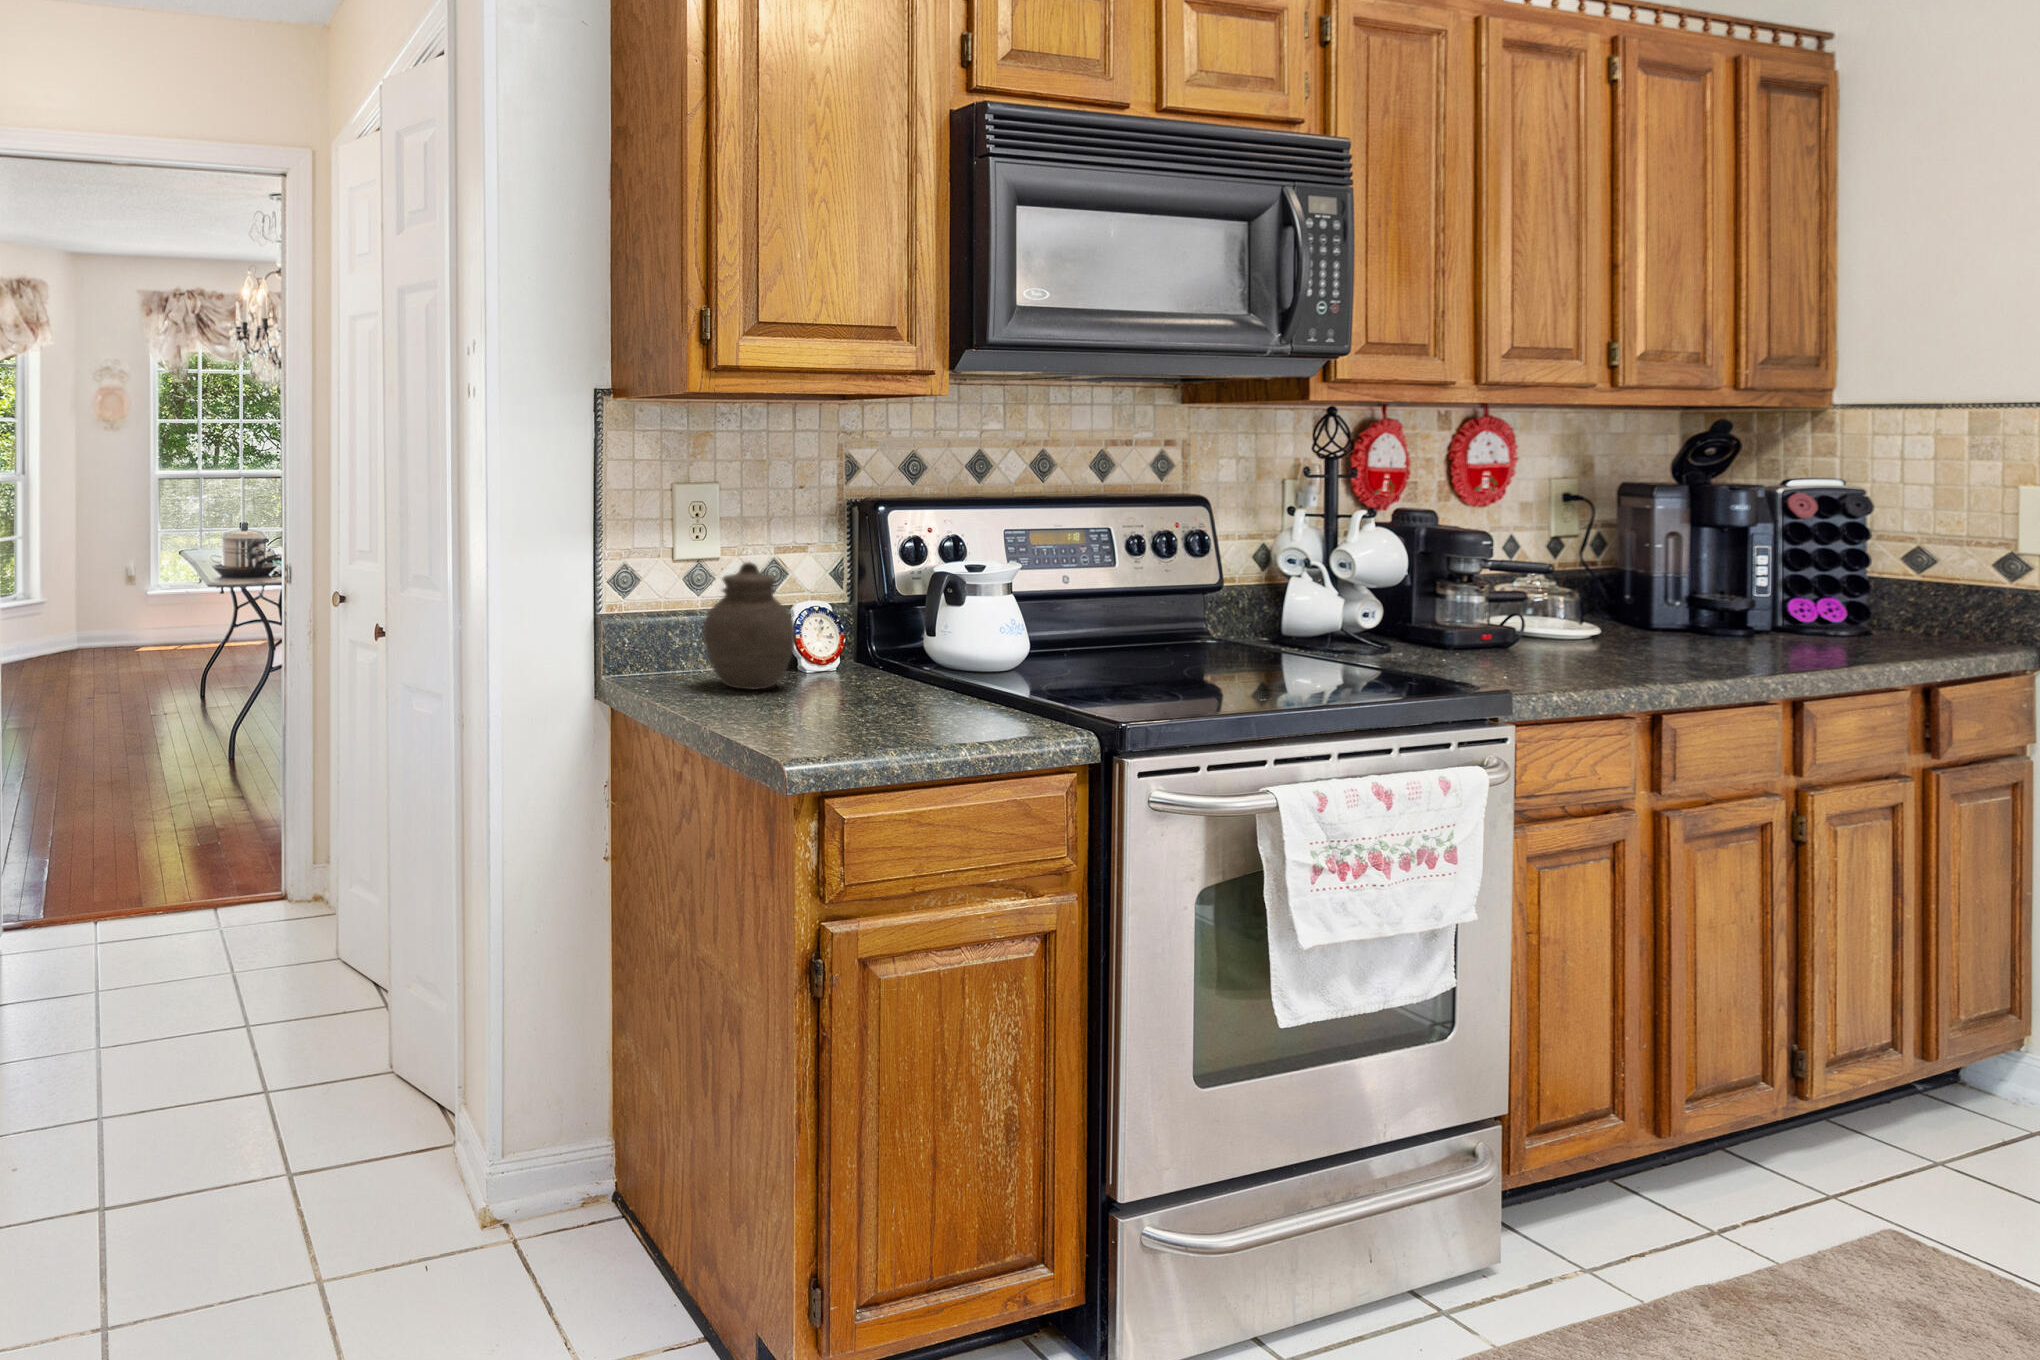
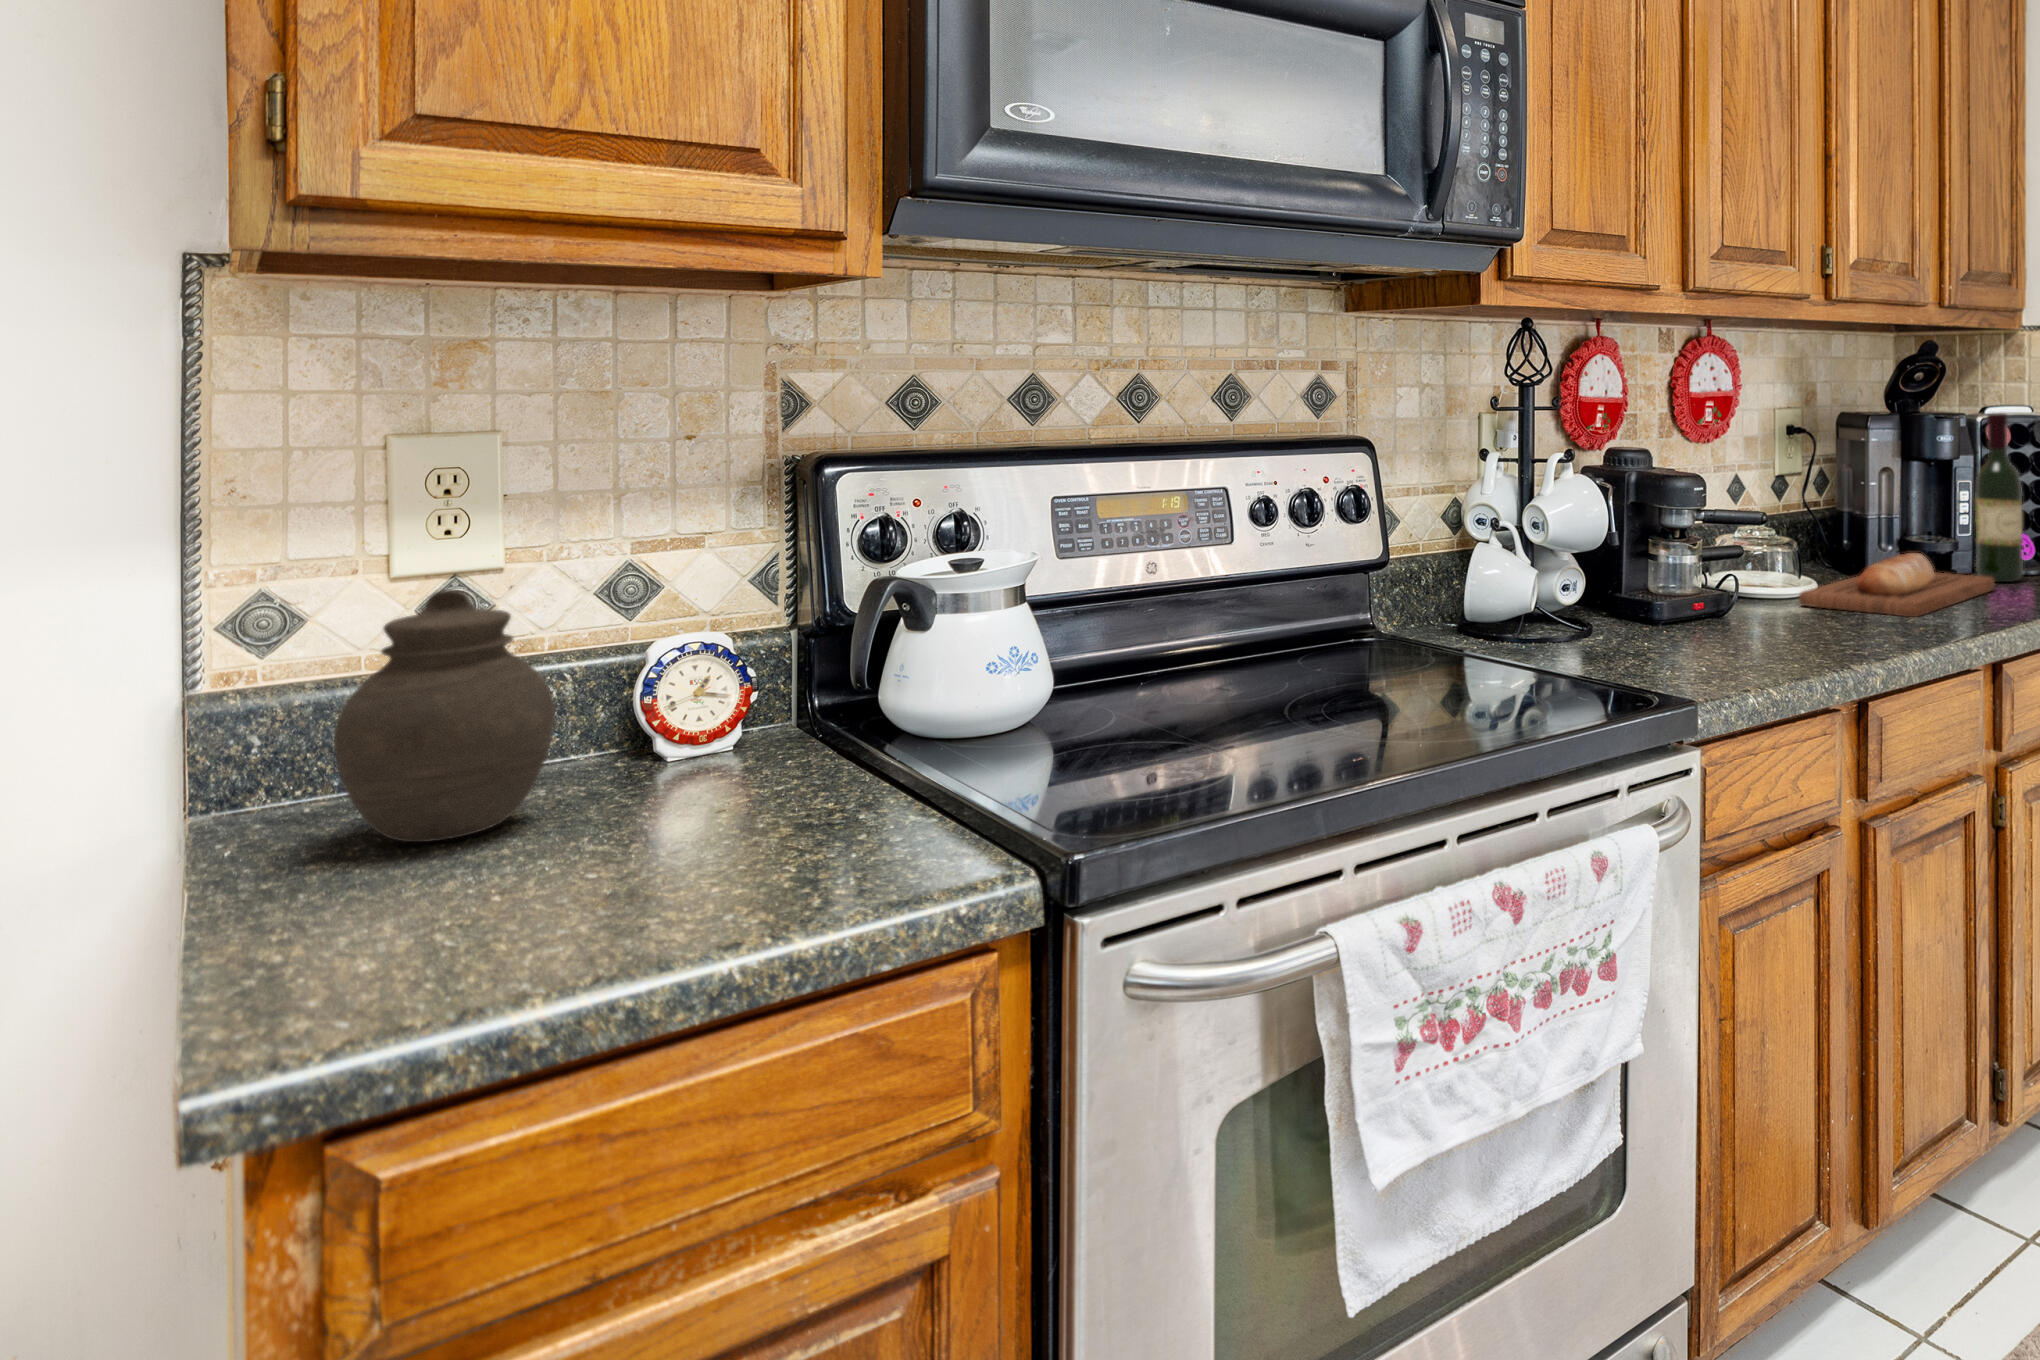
wine bottle: none [1776,487,1831,640] -> present [1975,413,2023,582]
bread loaf: none [1584,607,1797,658] -> present [1799,553,1994,617]

